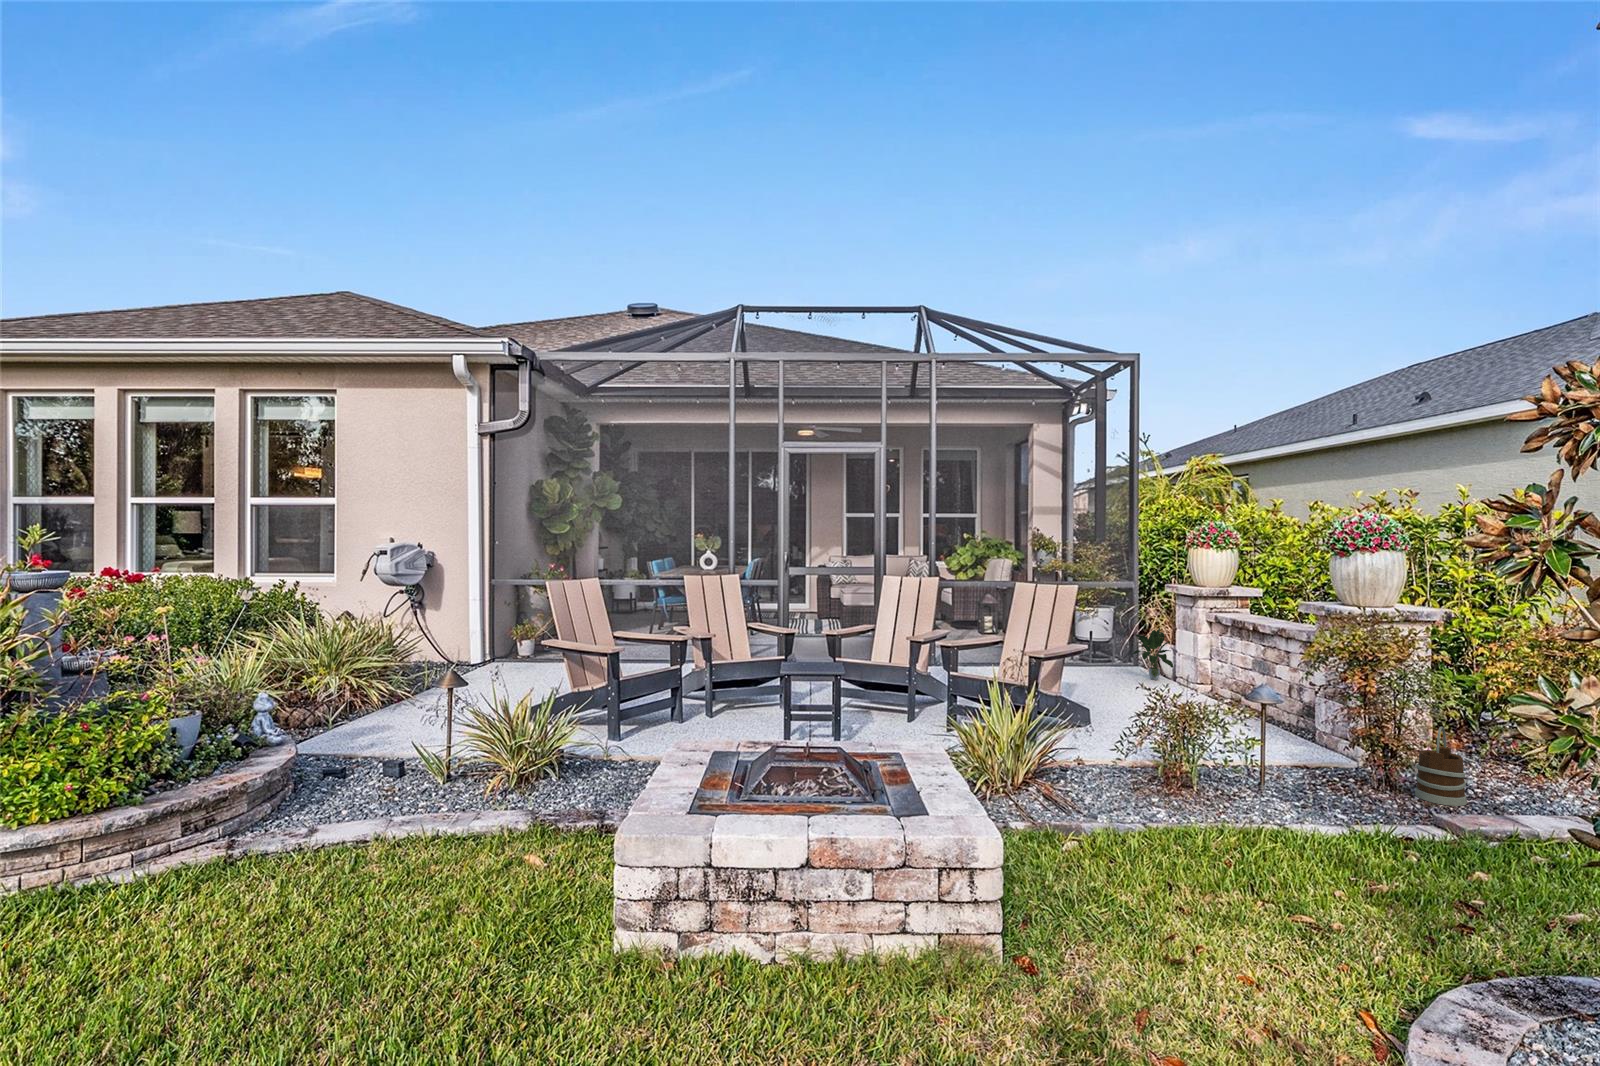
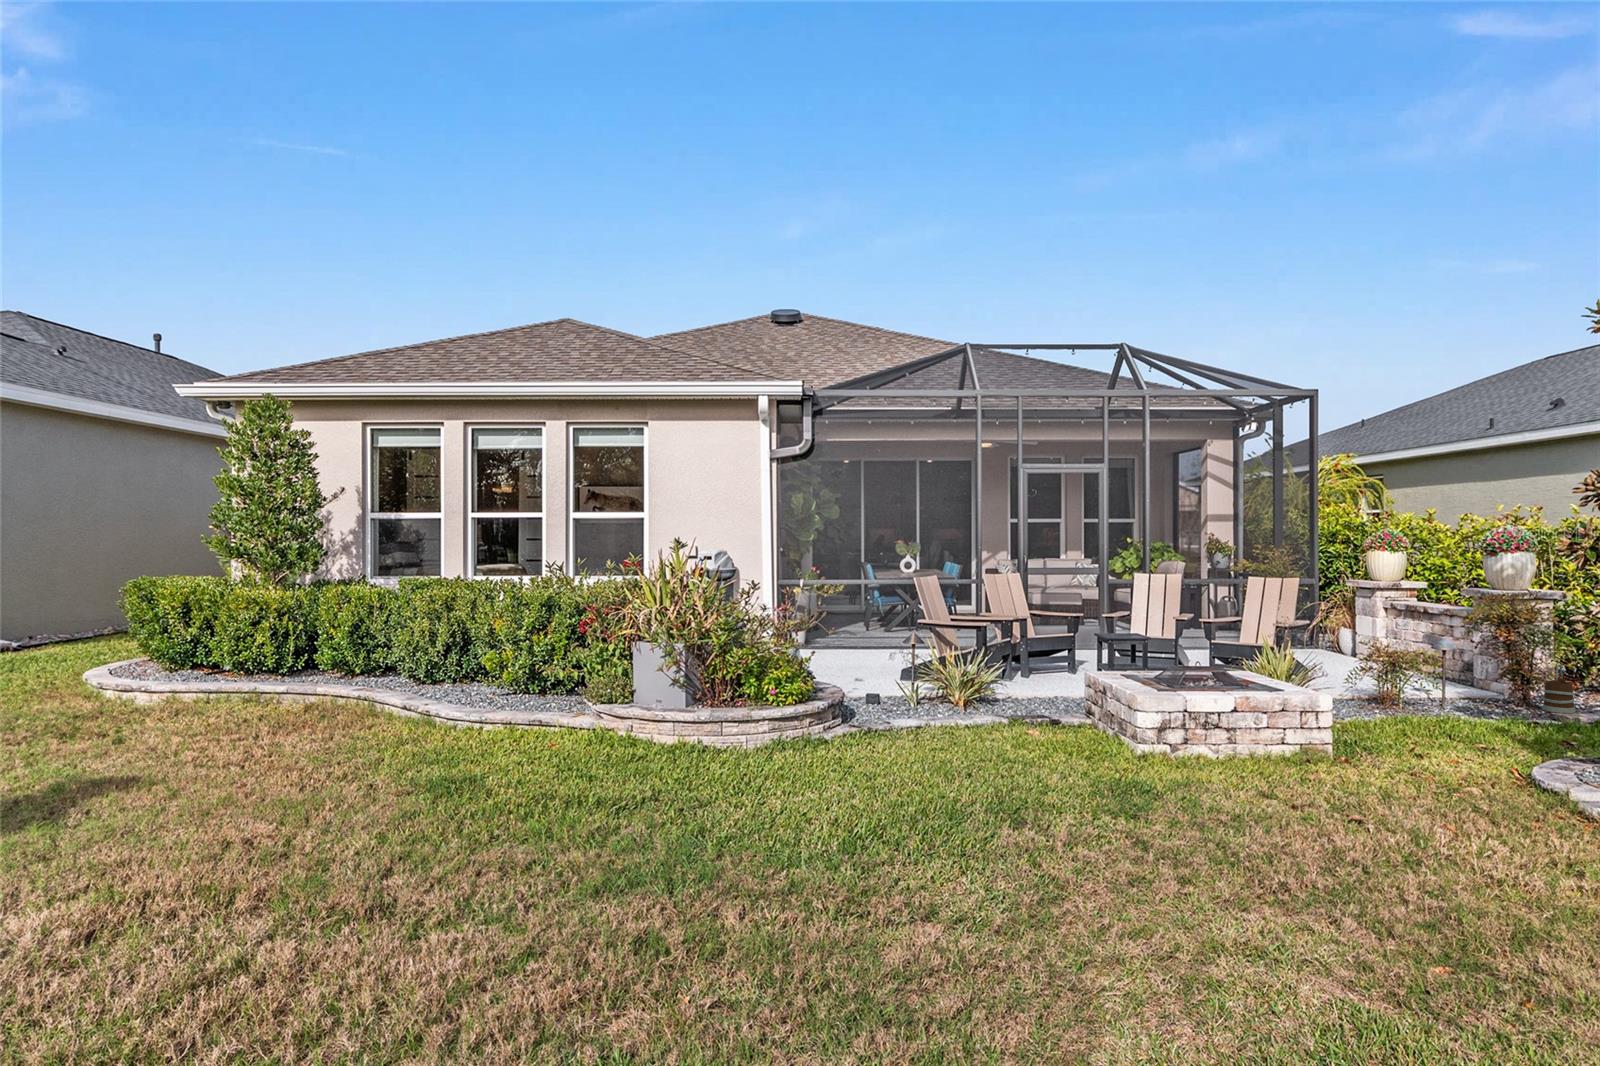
potted plant: present [1132,628,1173,680] -> none [1316,615,1352,657]

